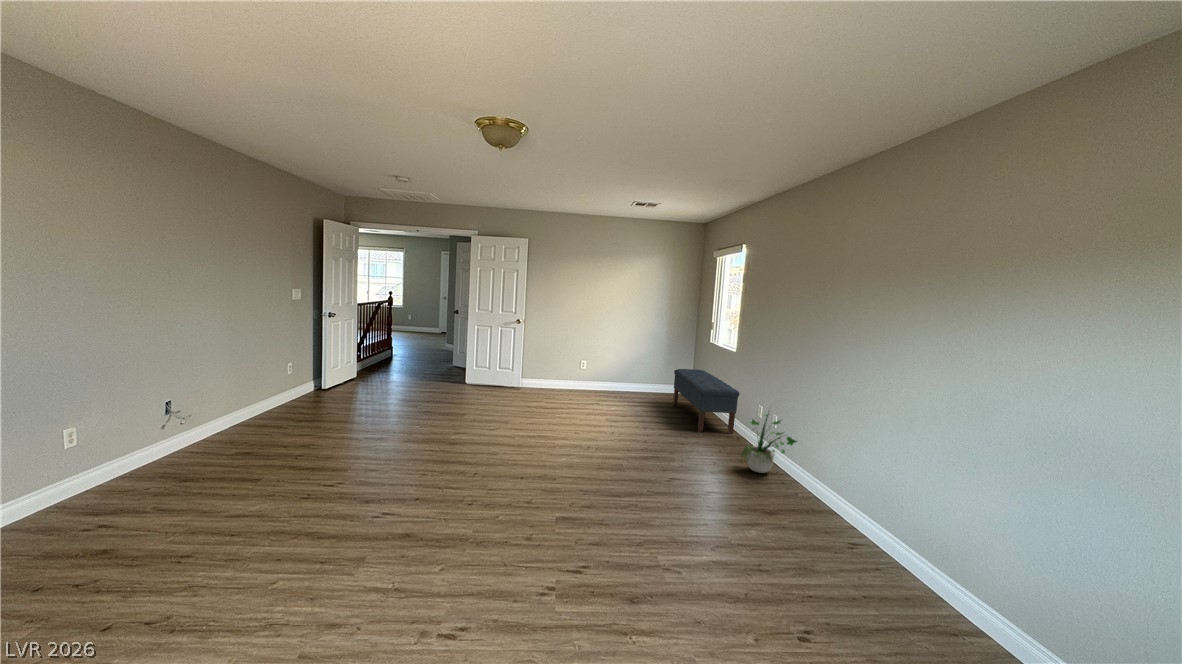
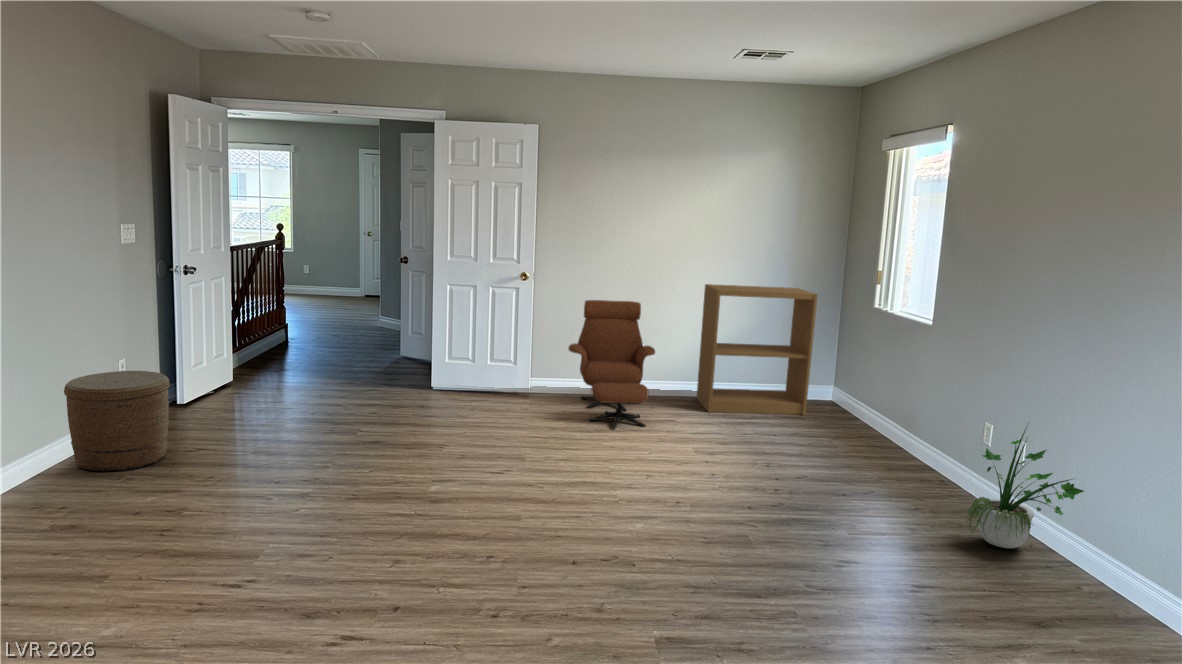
bookshelf: none [615,328,680,402] -> present [697,284,818,415]
lounge chair: none [543,336,591,408] -> present [568,300,655,430]
bench: present [673,369,739,434] -> none [806,356,944,474]
woven basket: none [253,370,313,425] -> present [64,371,170,471]

